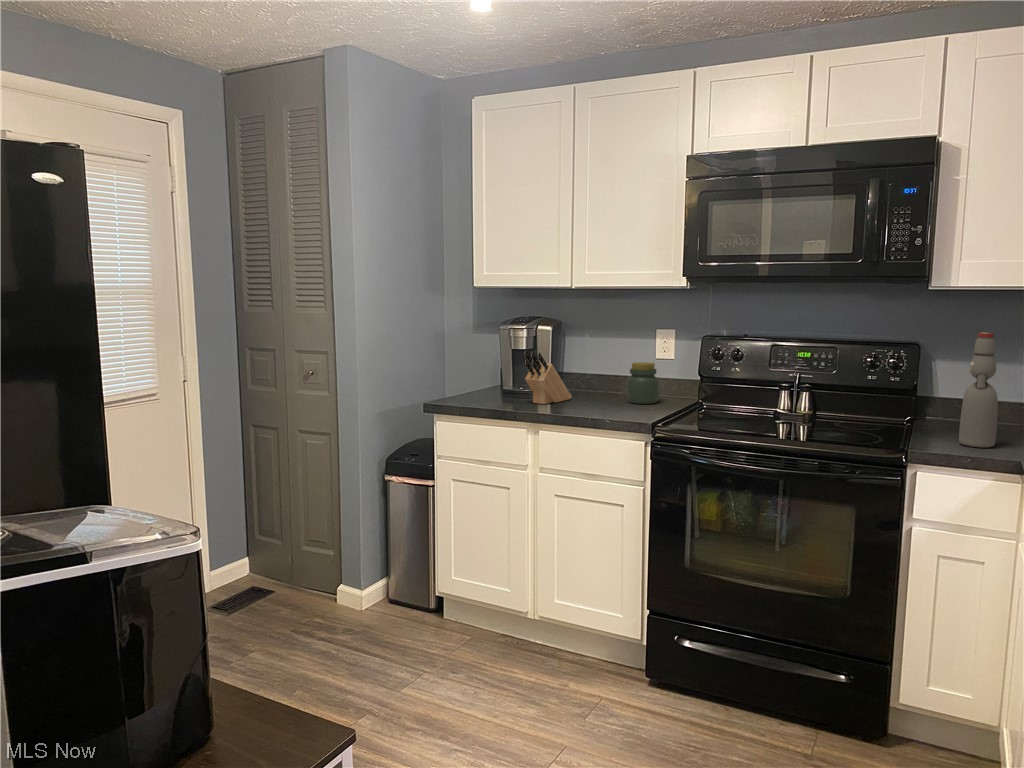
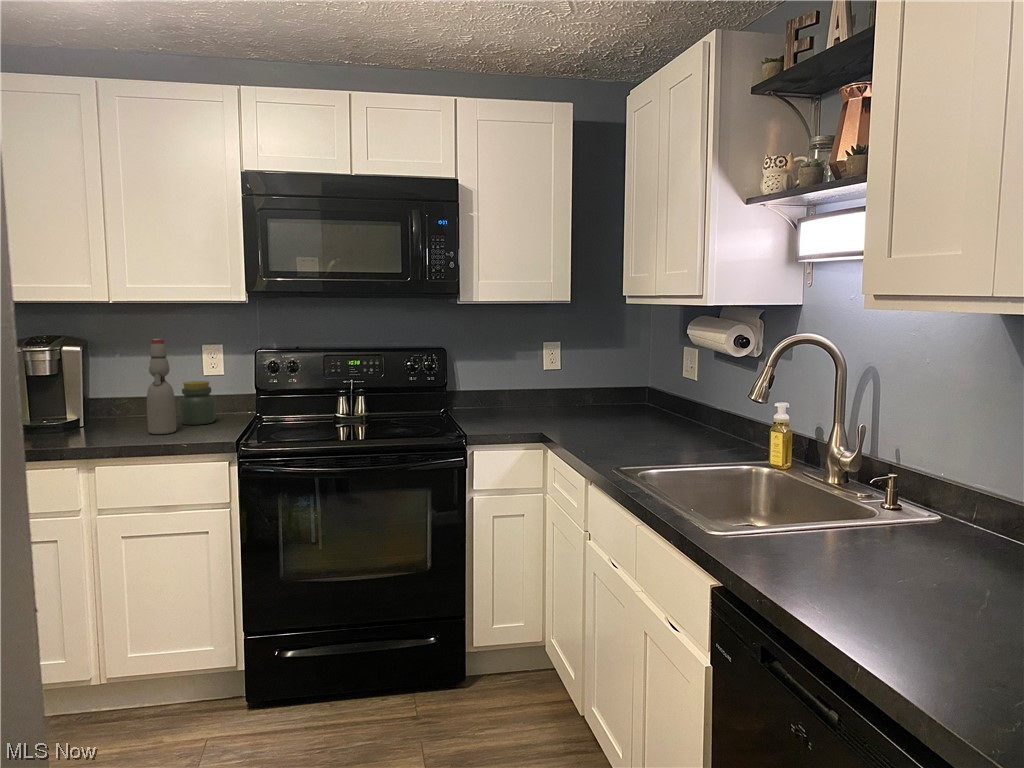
bottle: present [959,333,998,447] -> present [147,339,176,434]
knife block: present [524,351,572,404] -> none [58,379,115,438]

